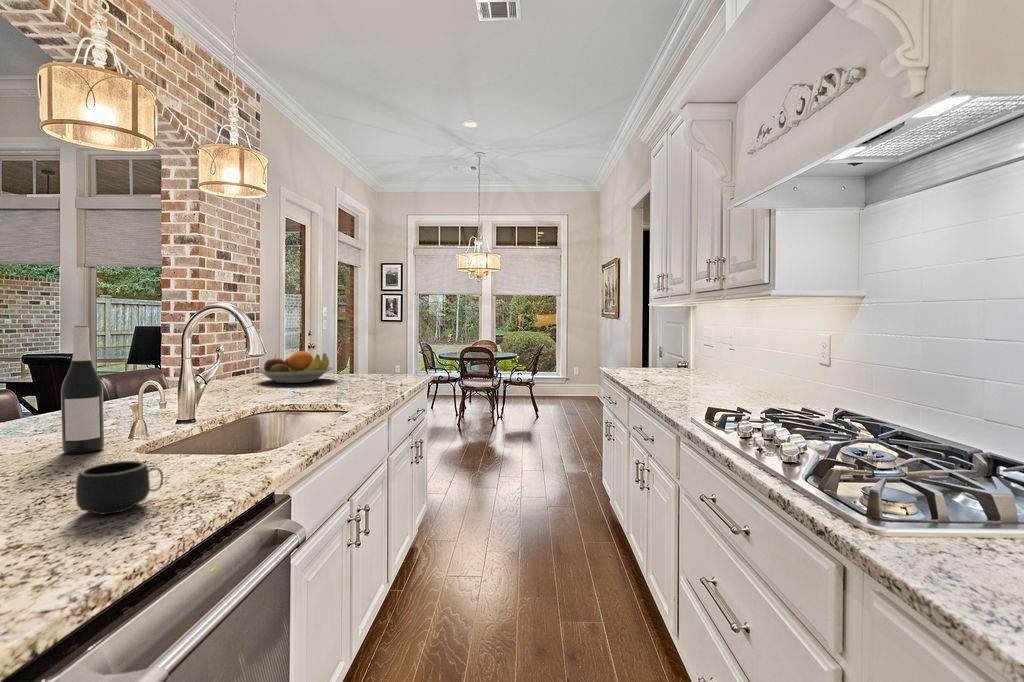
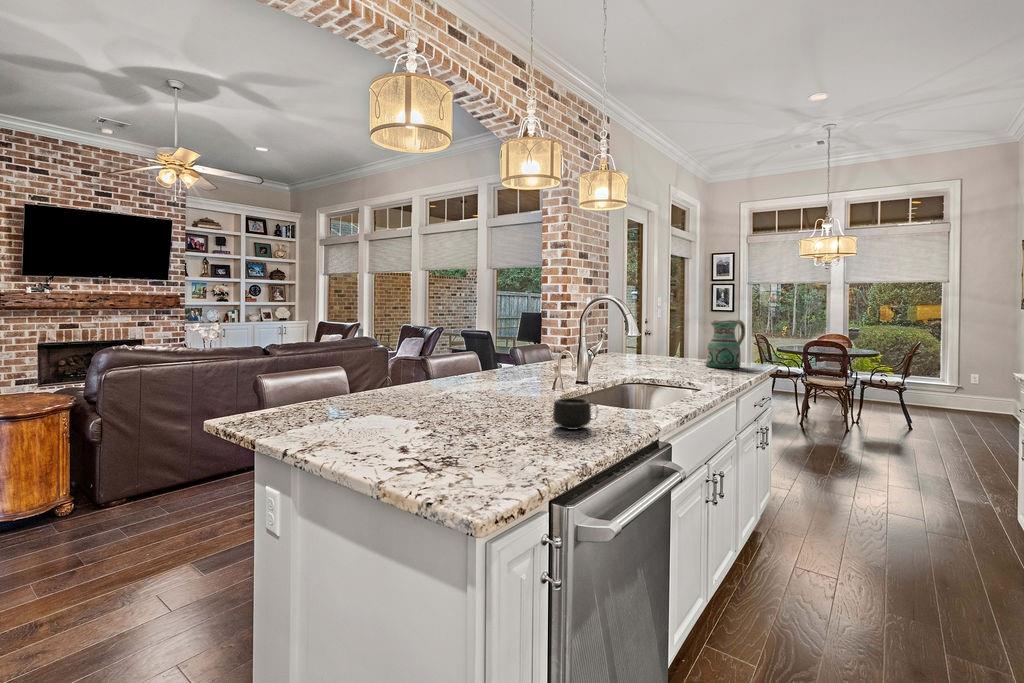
wine bottle: present [61,325,104,454] -> none [521,310,543,396]
ceramic pitcher: none [360,332,400,383] -> present [706,320,745,368]
fruit bowl: present [256,351,333,383] -> none [616,336,680,363]

